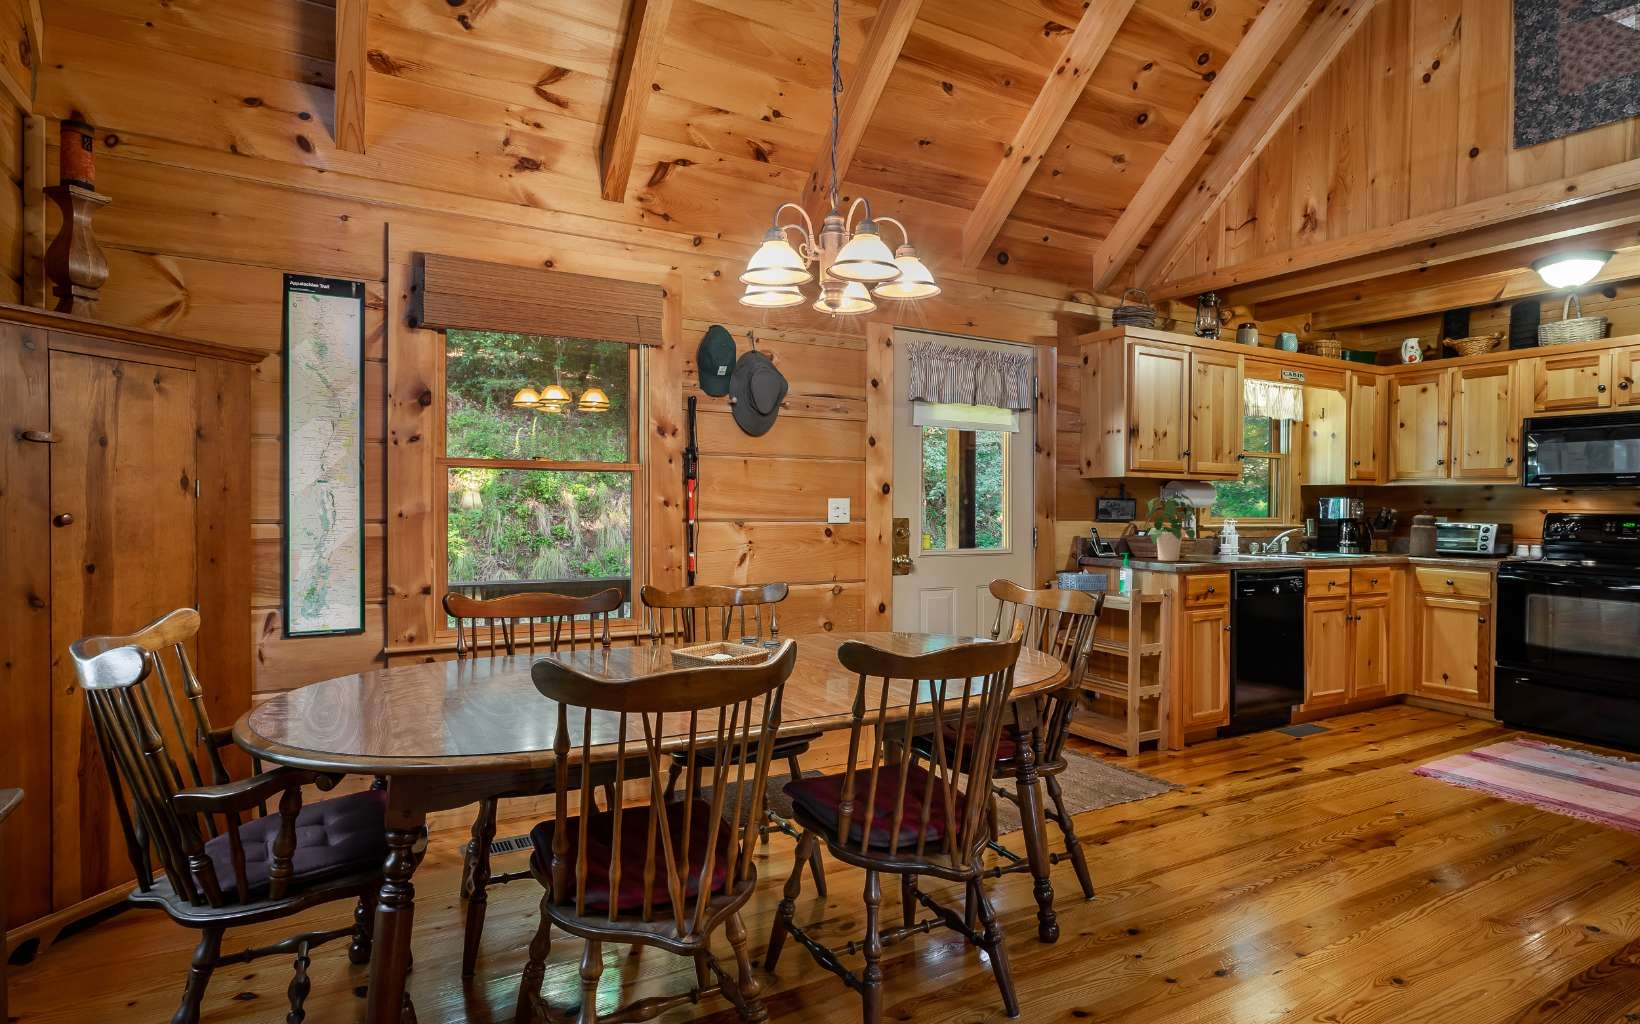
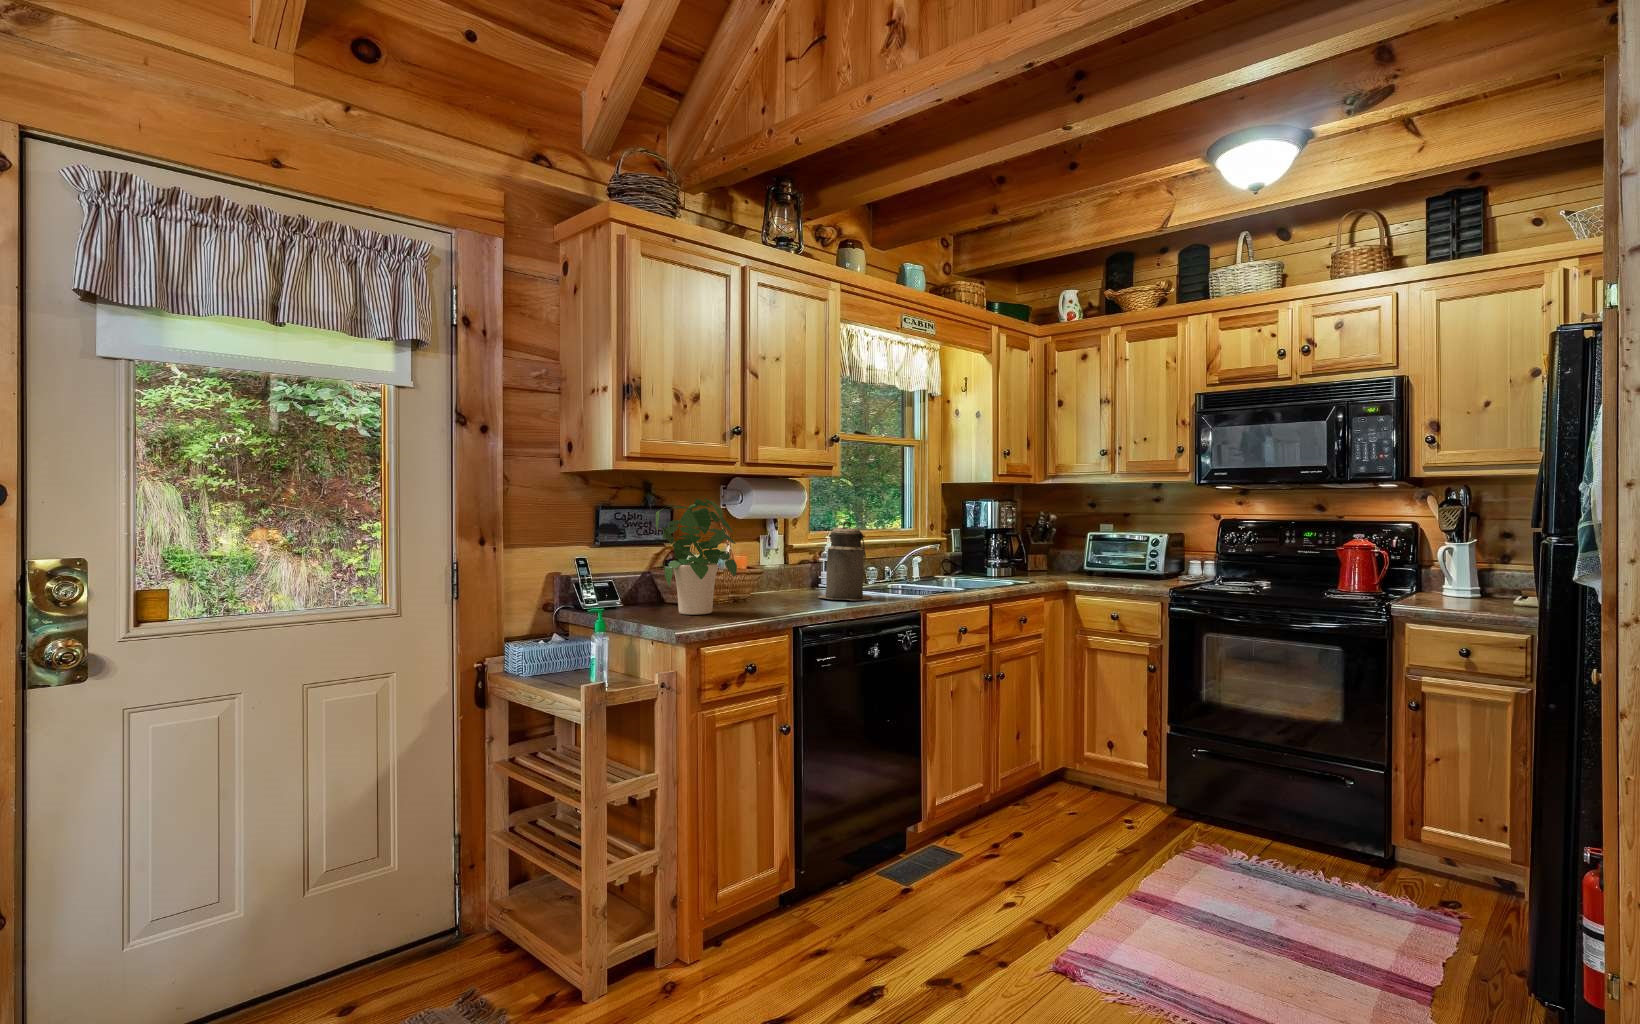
canister: present [1405,511,1441,557] -> present [818,522,872,600]

